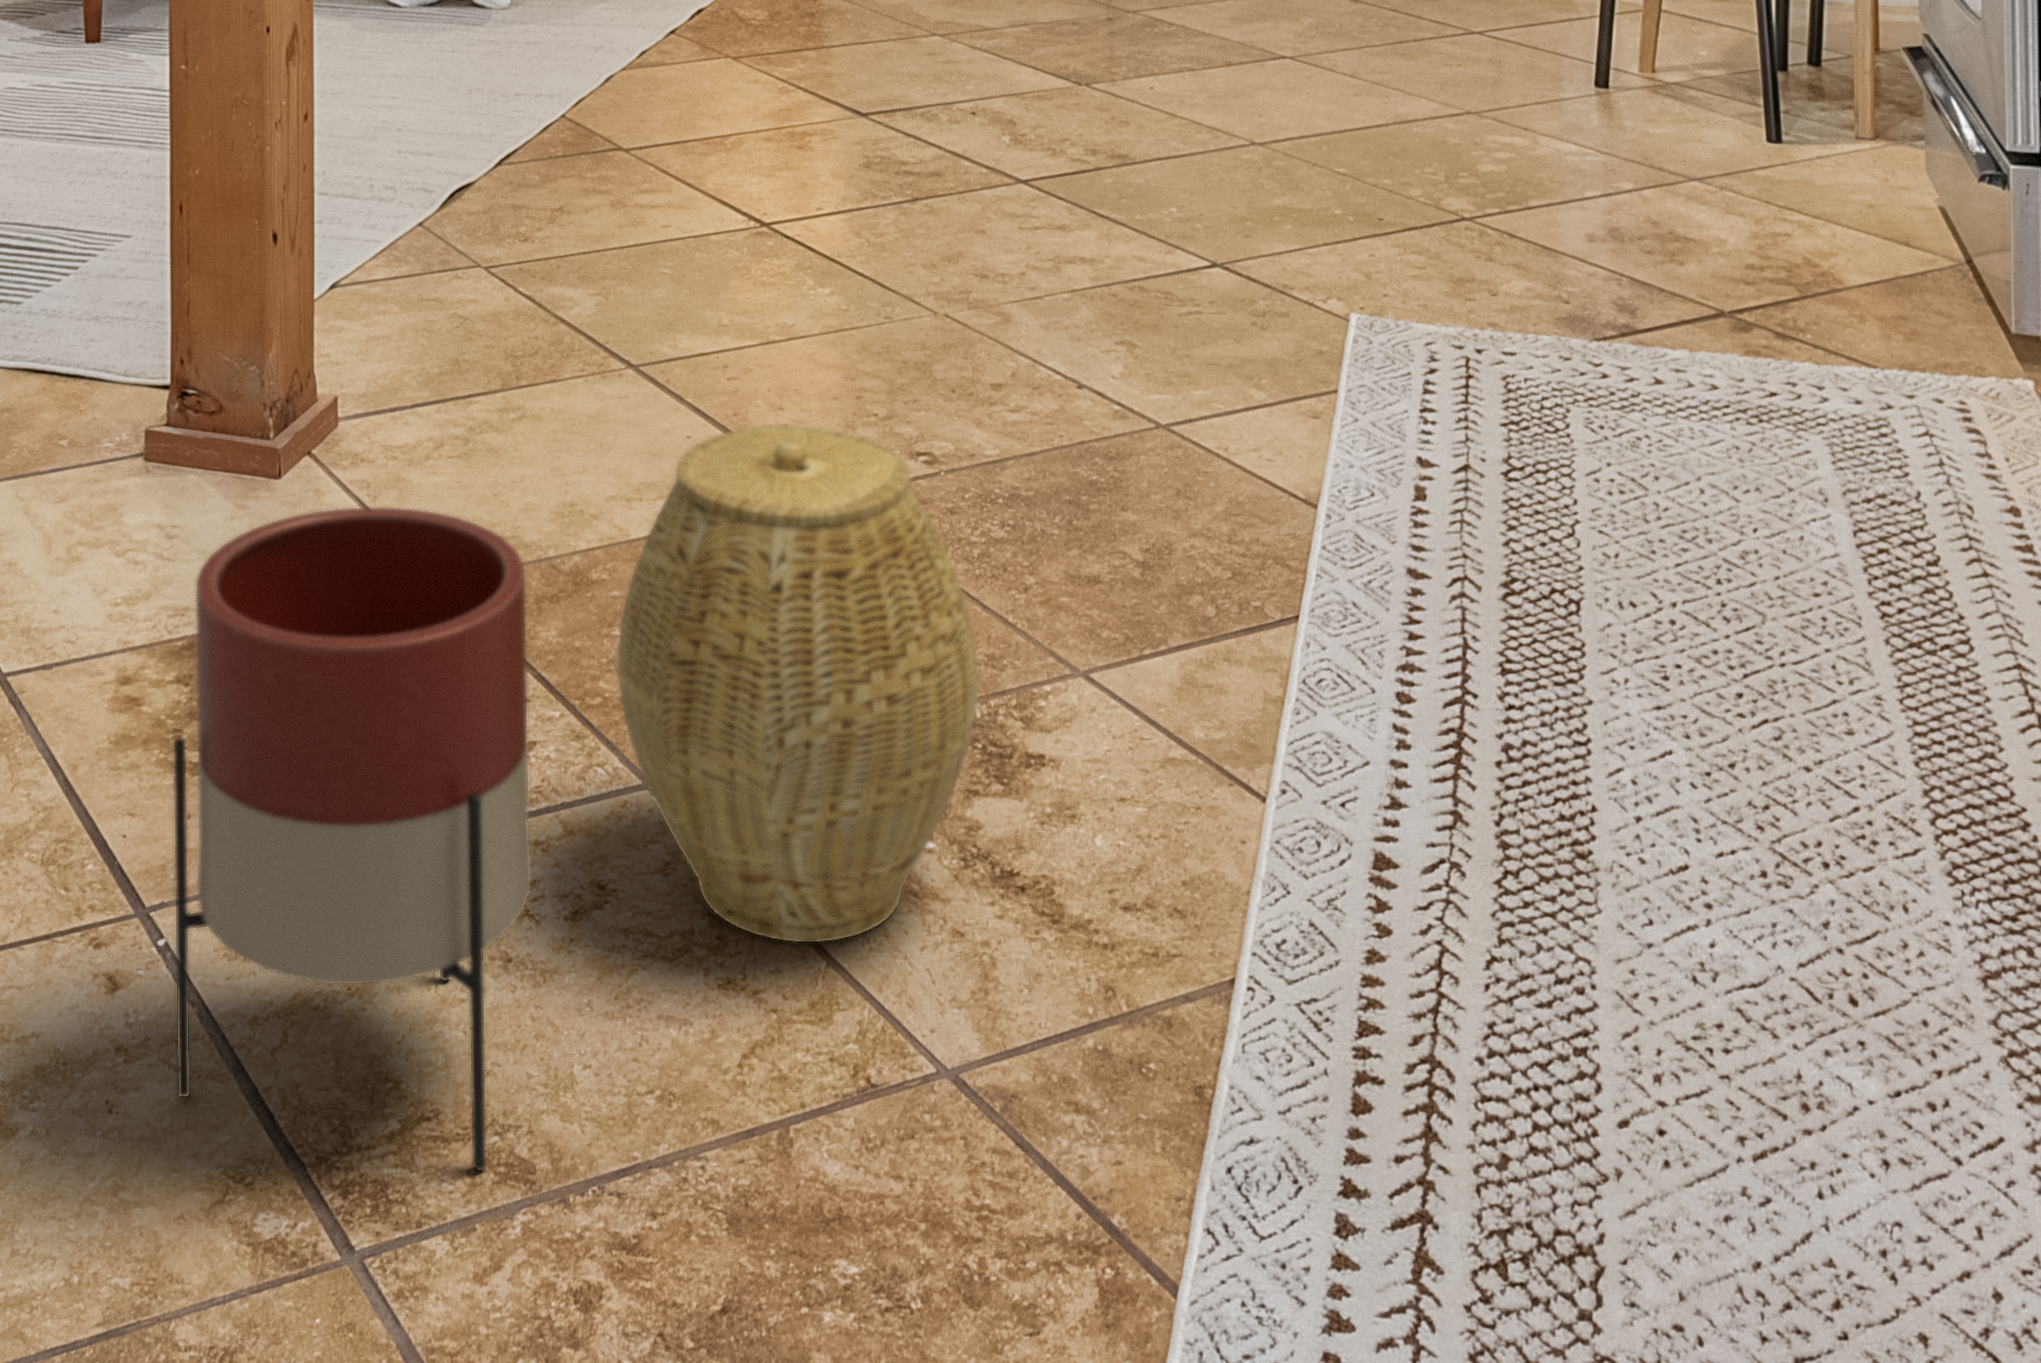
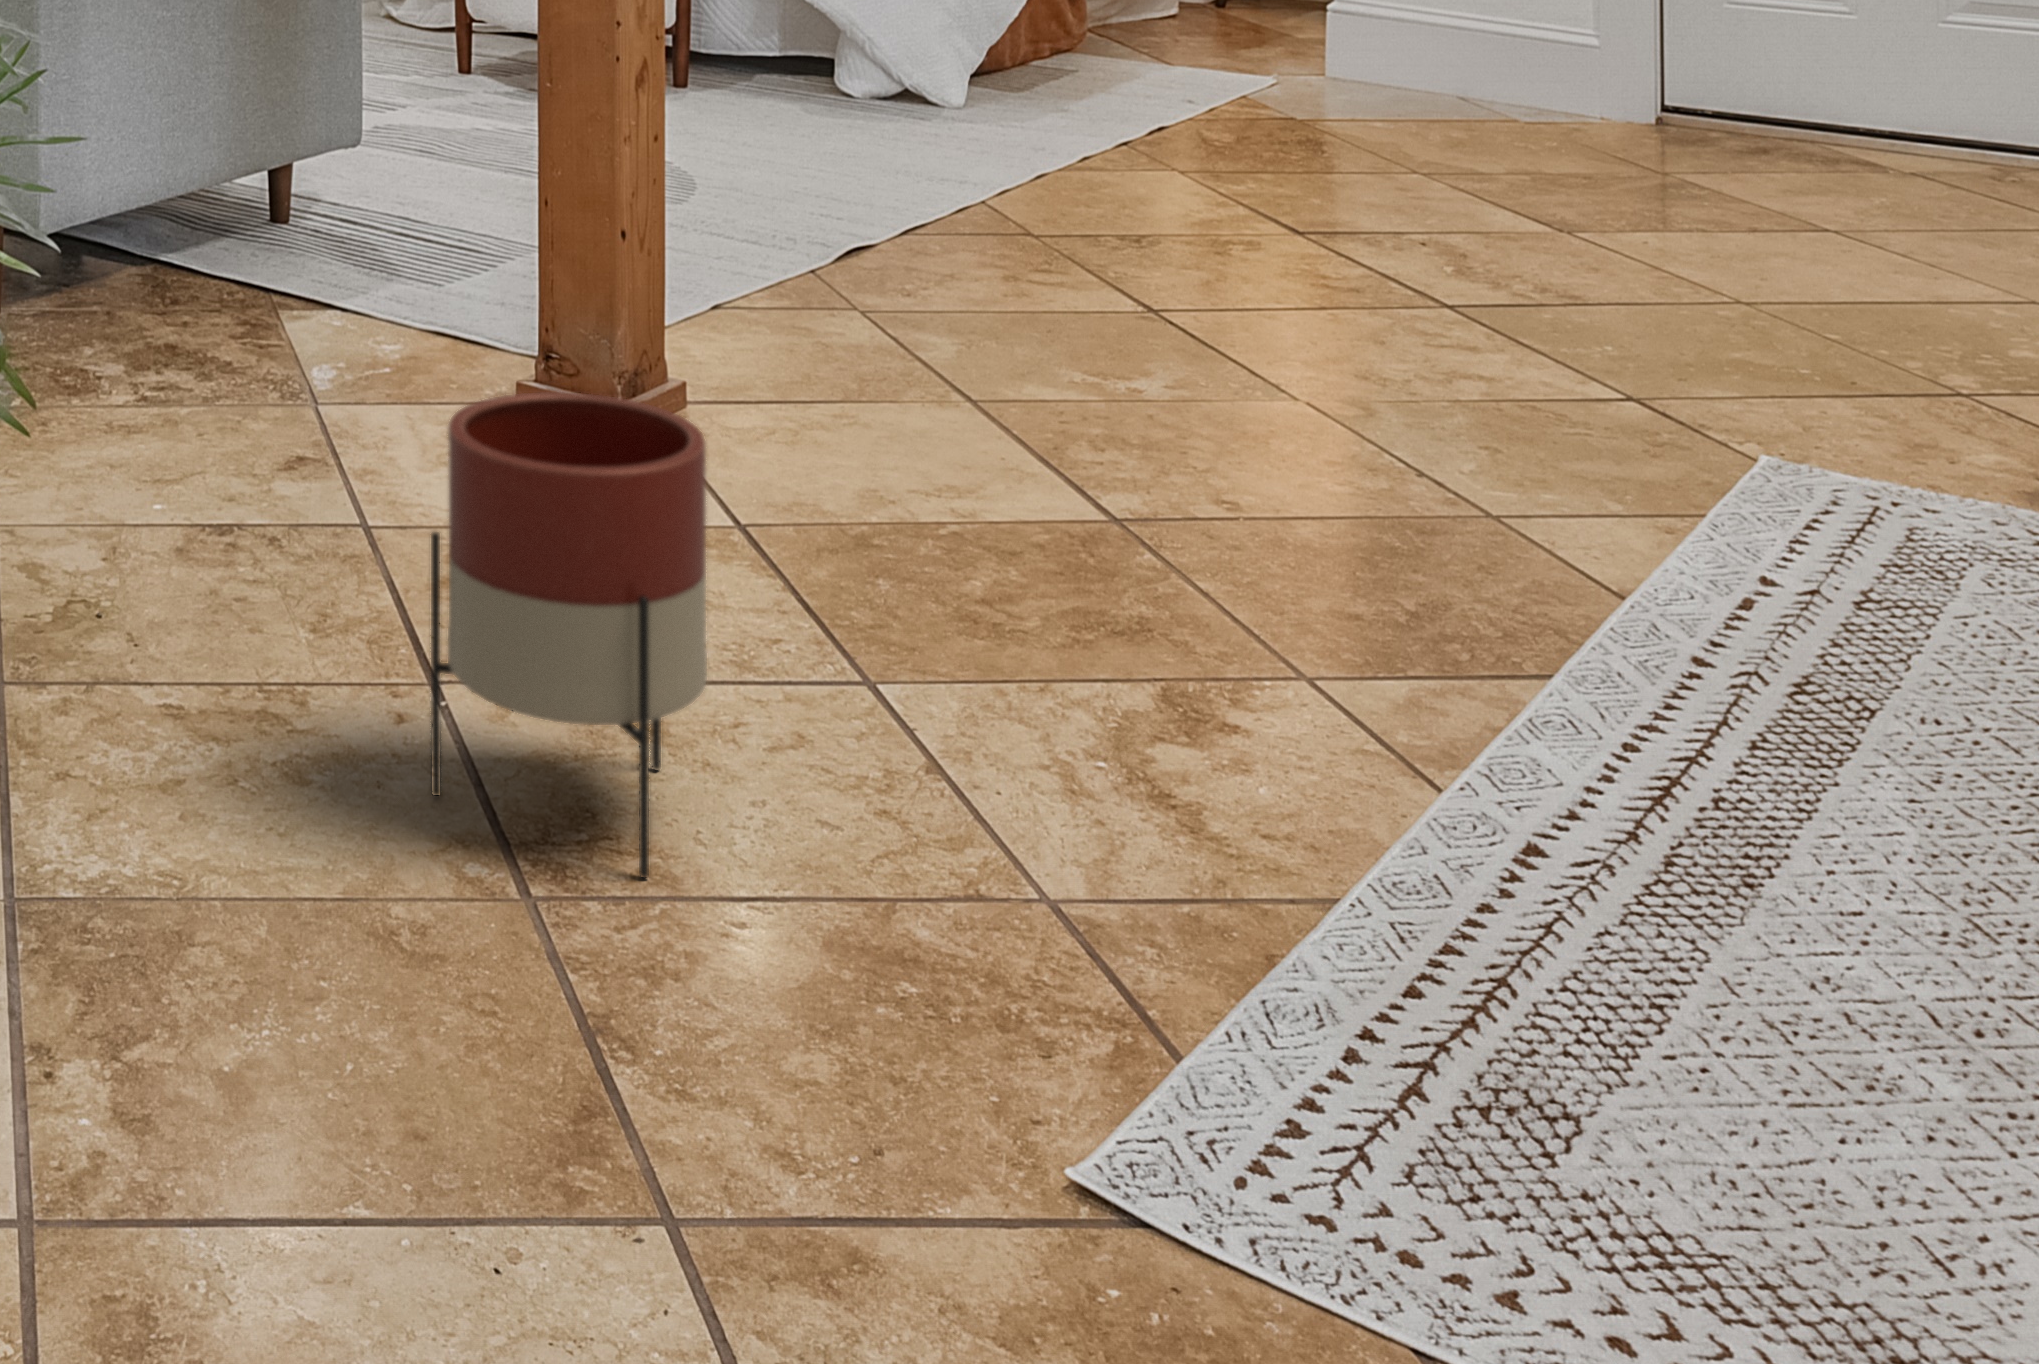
woven basket: present [618,426,978,942] -> none [818,394,1134,806]

